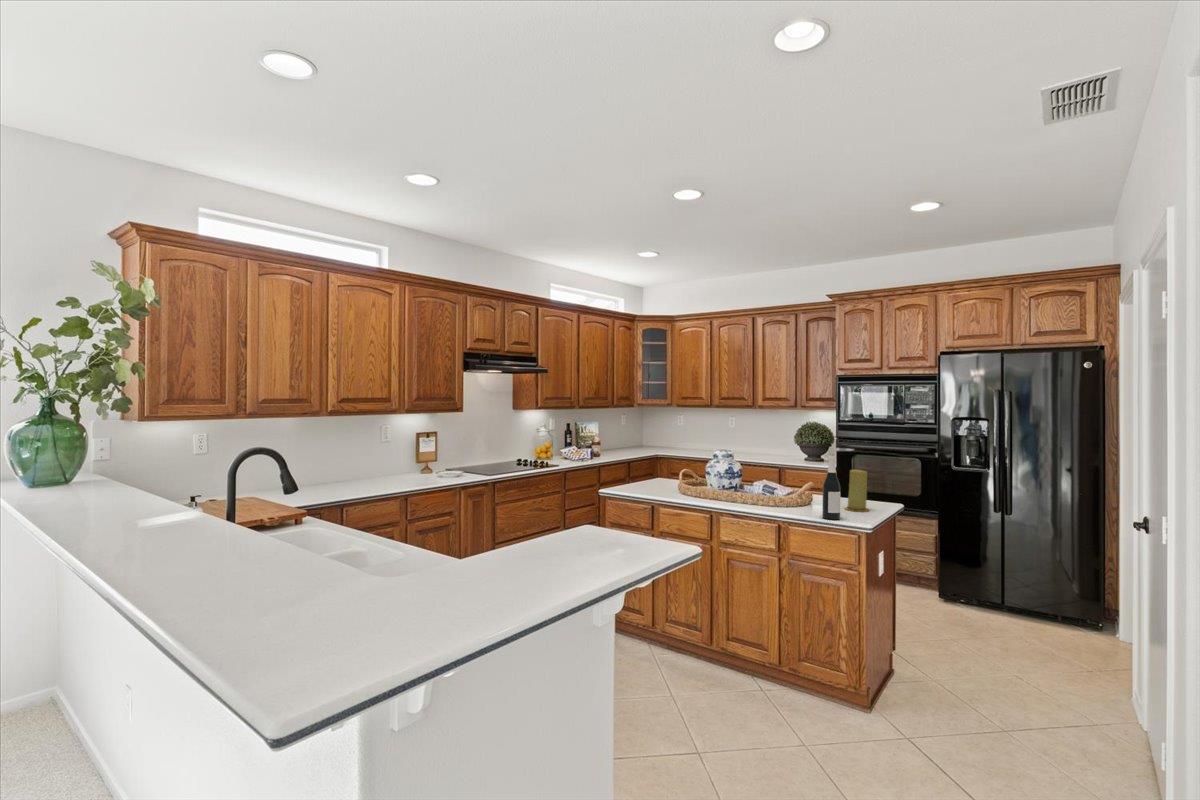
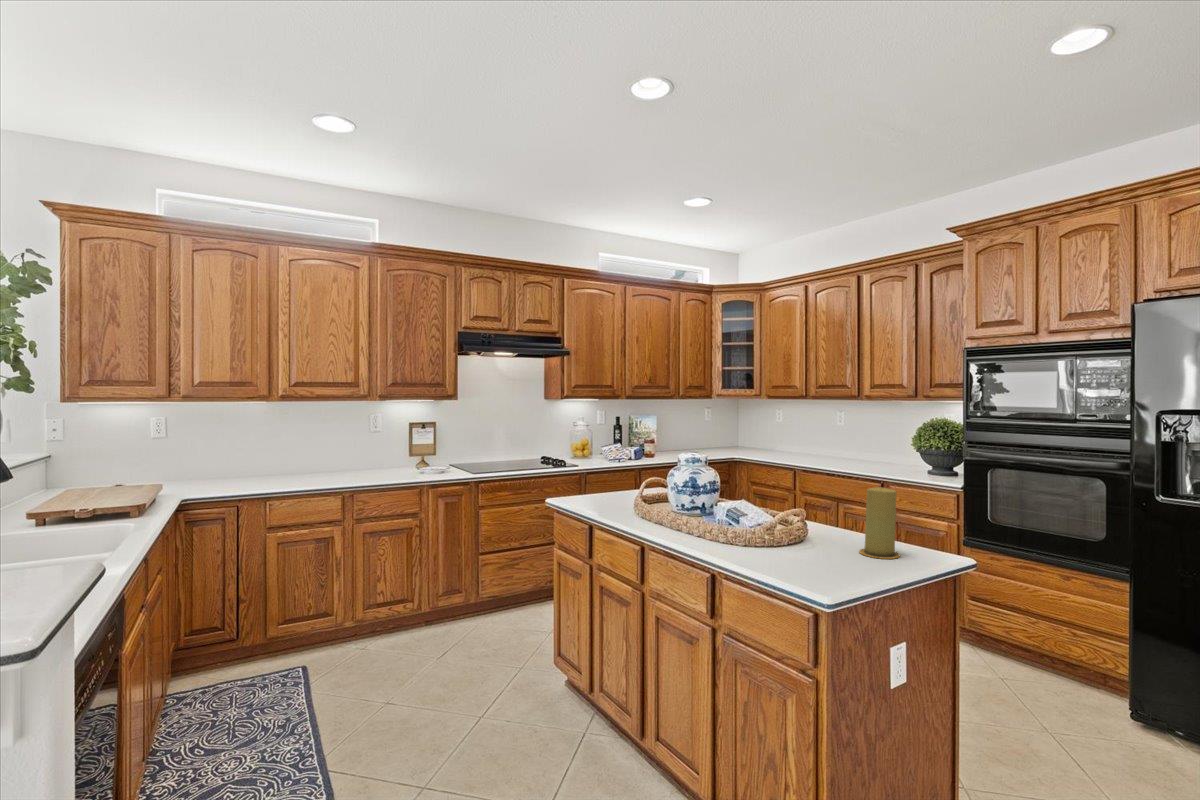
wine bottle: present [822,454,841,520] -> none [790,460,819,569]

